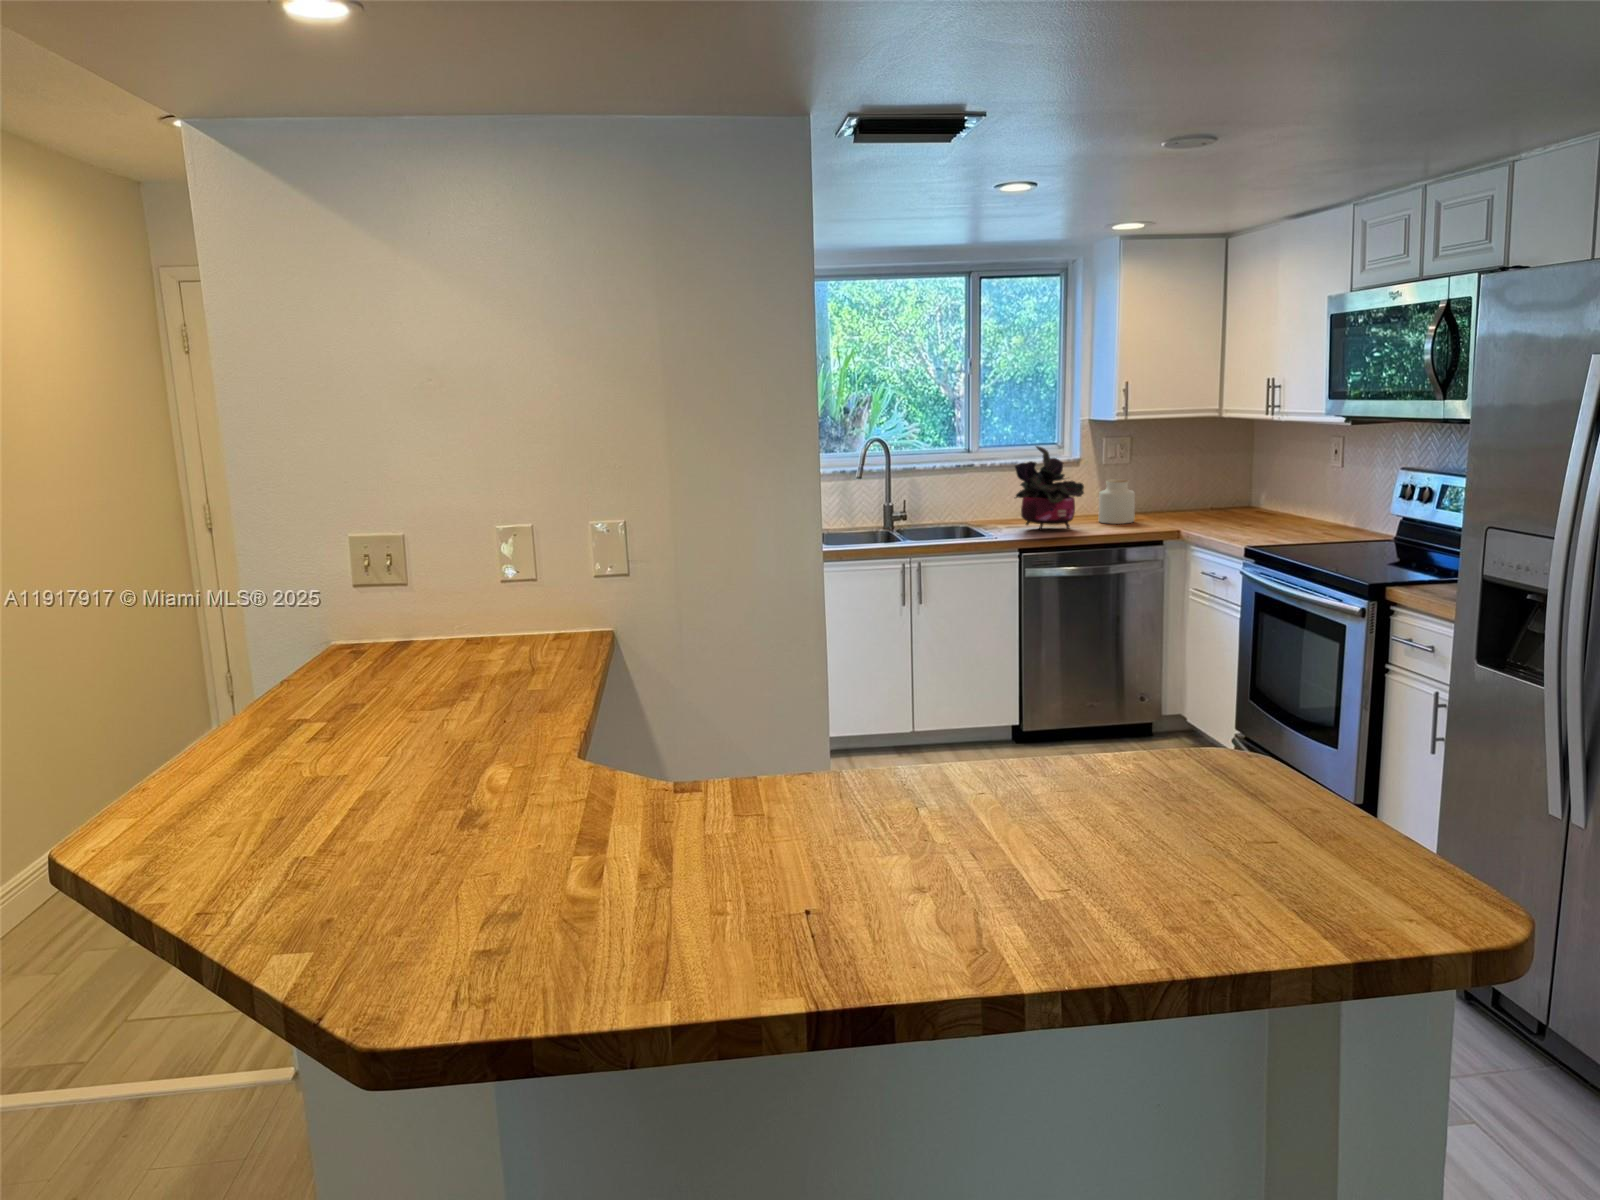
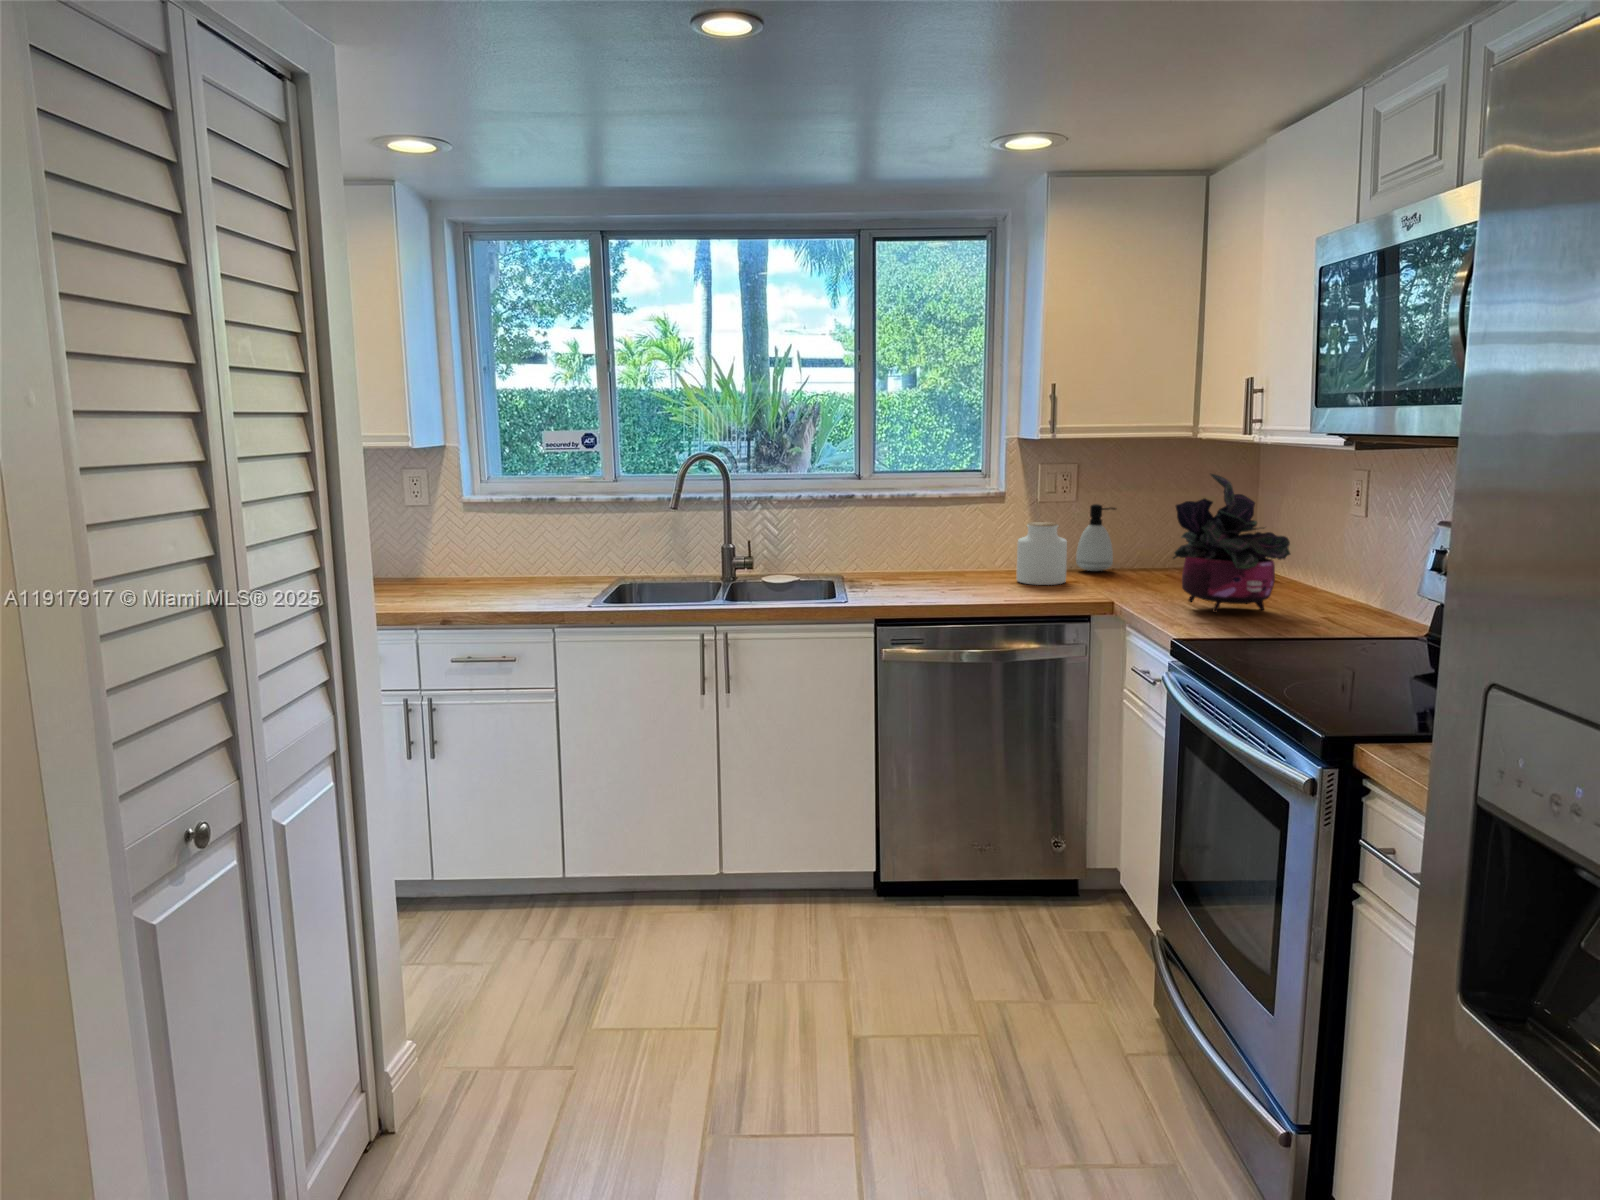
potted plant: present [1015,446,1084,530] -> present [1173,474,1290,613]
soap dispenser: none [1131,466,1161,514] -> present [1076,504,1115,571]

